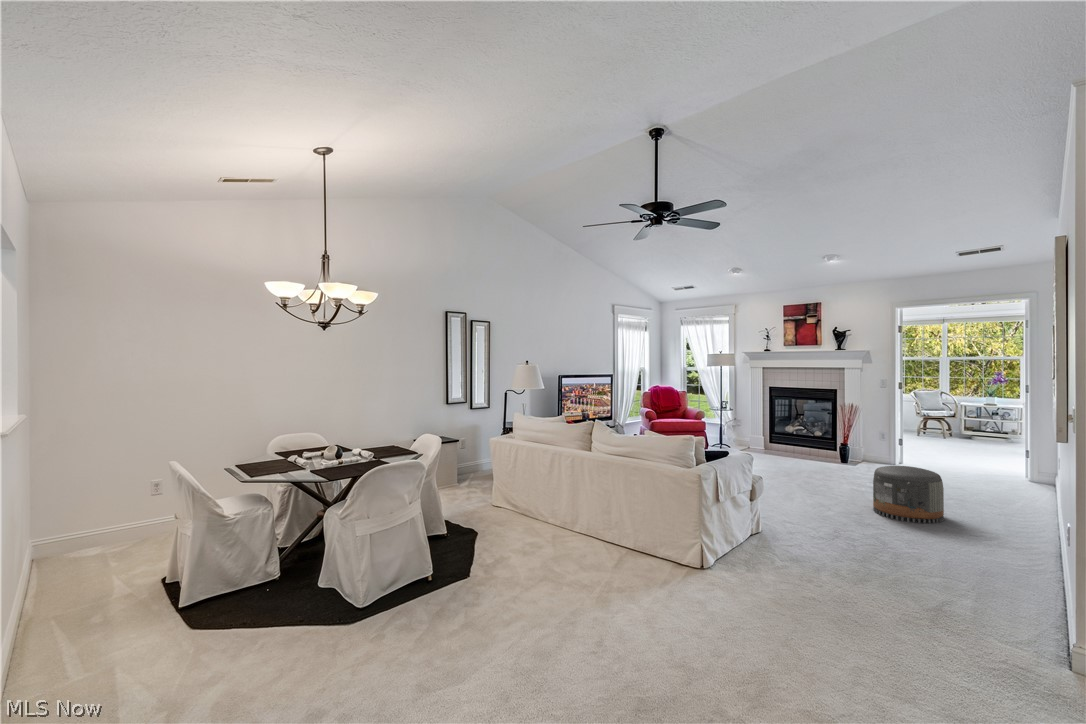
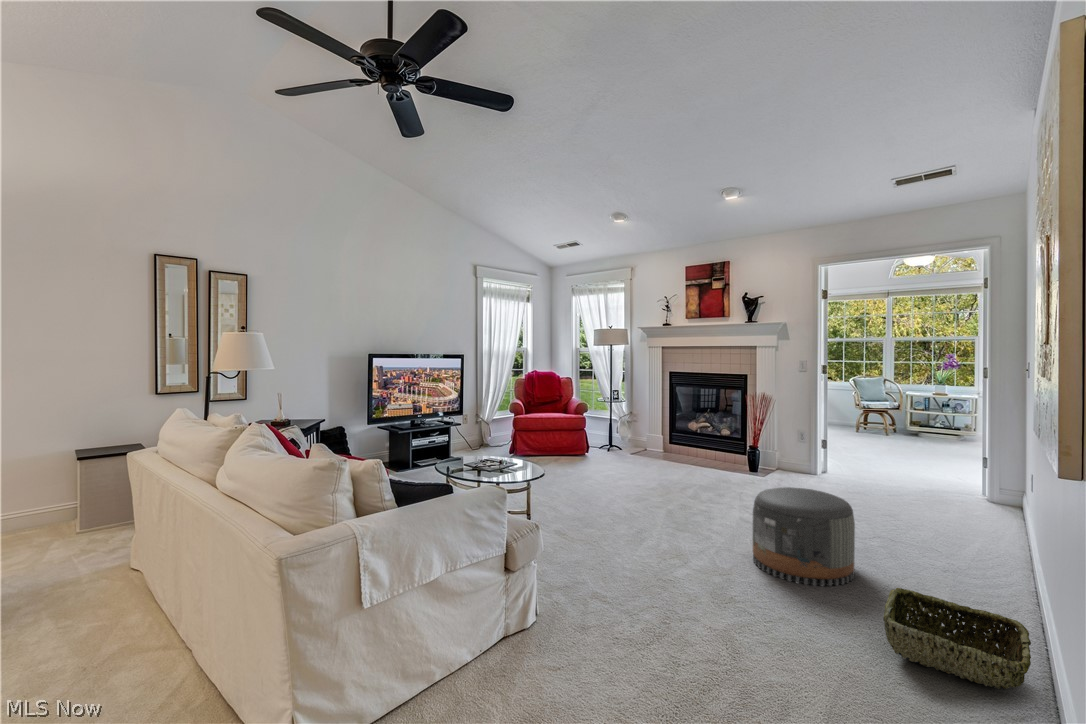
woven basket: none [970,515,1053,561] -> present [883,588,1031,689]

